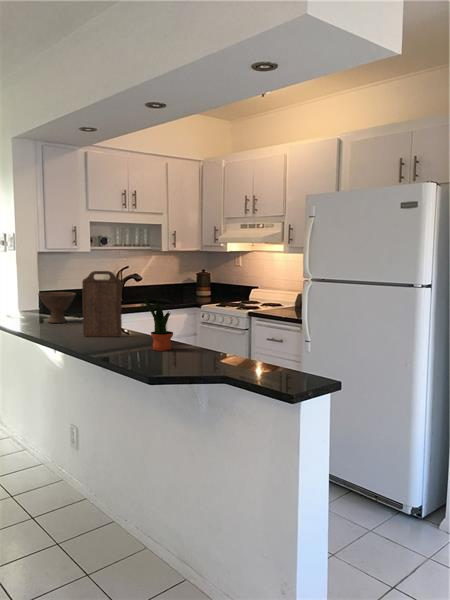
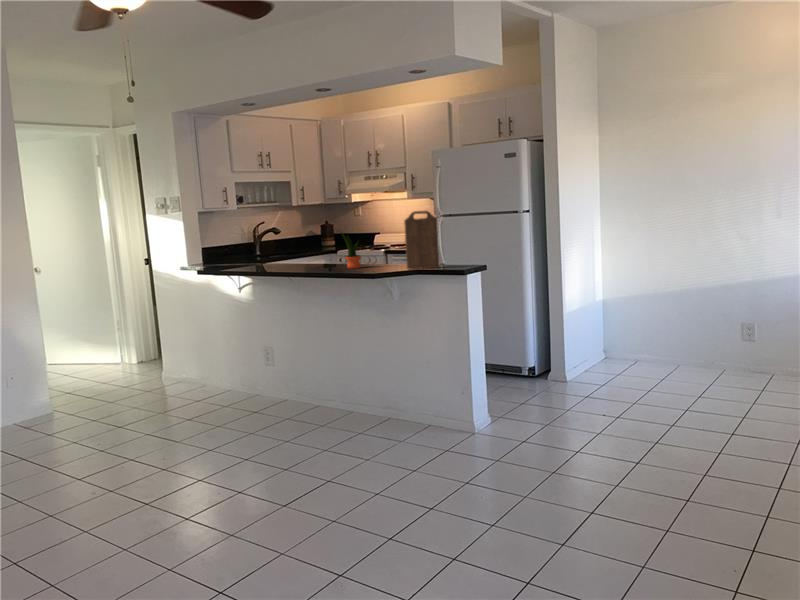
cutting board: present [82,271,122,337] -> present [404,211,439,269]
bowl: present [38,292,76,323] -> none [221,241,253,268]

